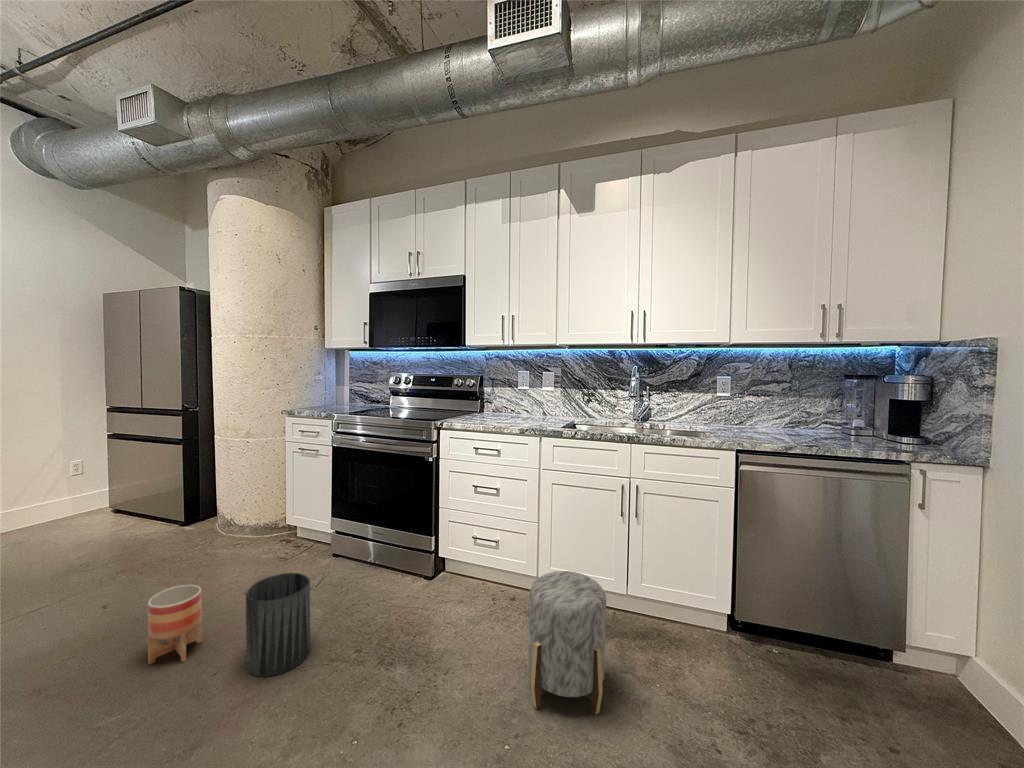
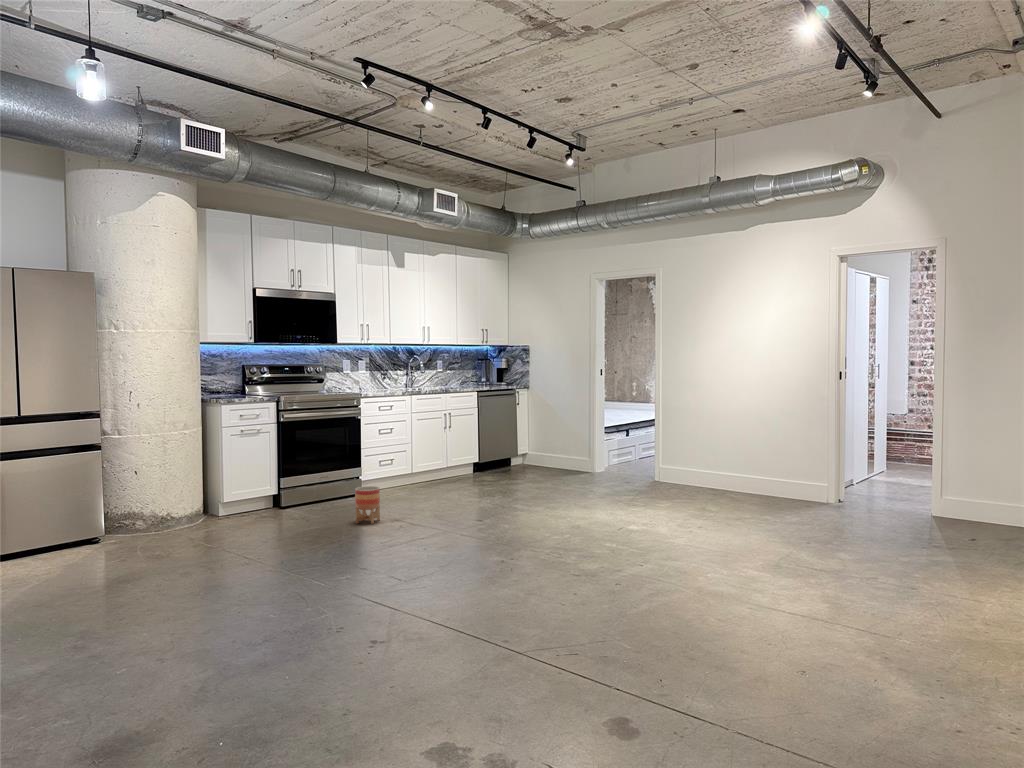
stool: present [528,571,606,715] -> none [458,442,494,489]
trash can: present [246,573,310,677] -> none [385,470,415,513]

